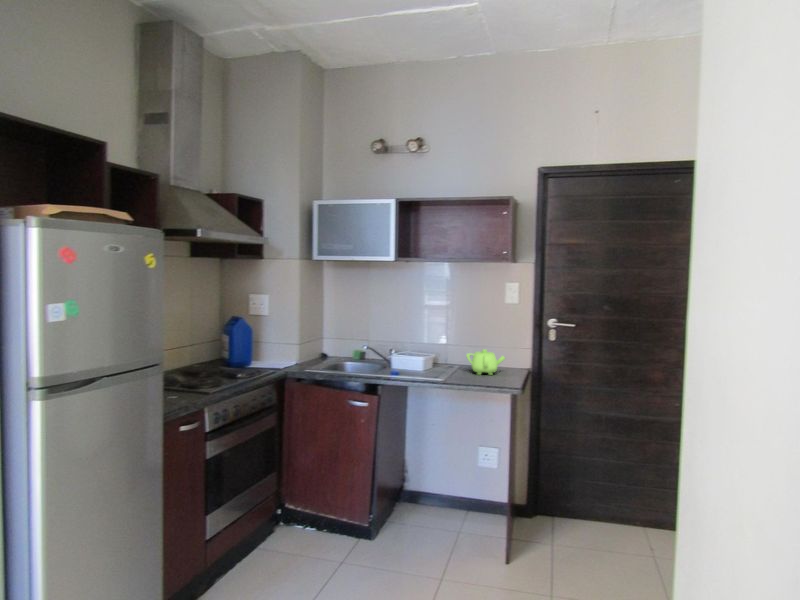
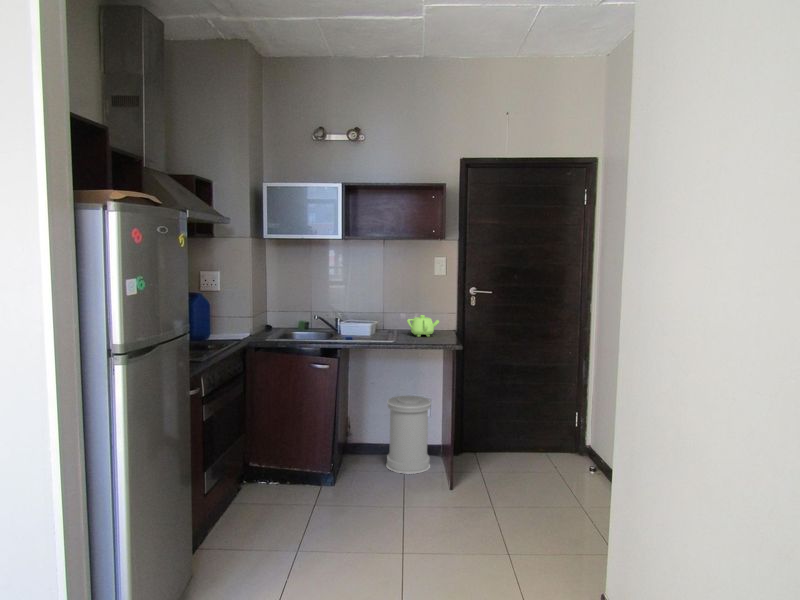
trash can: none [441,441,495,537] -> present [386,396,431,474]

